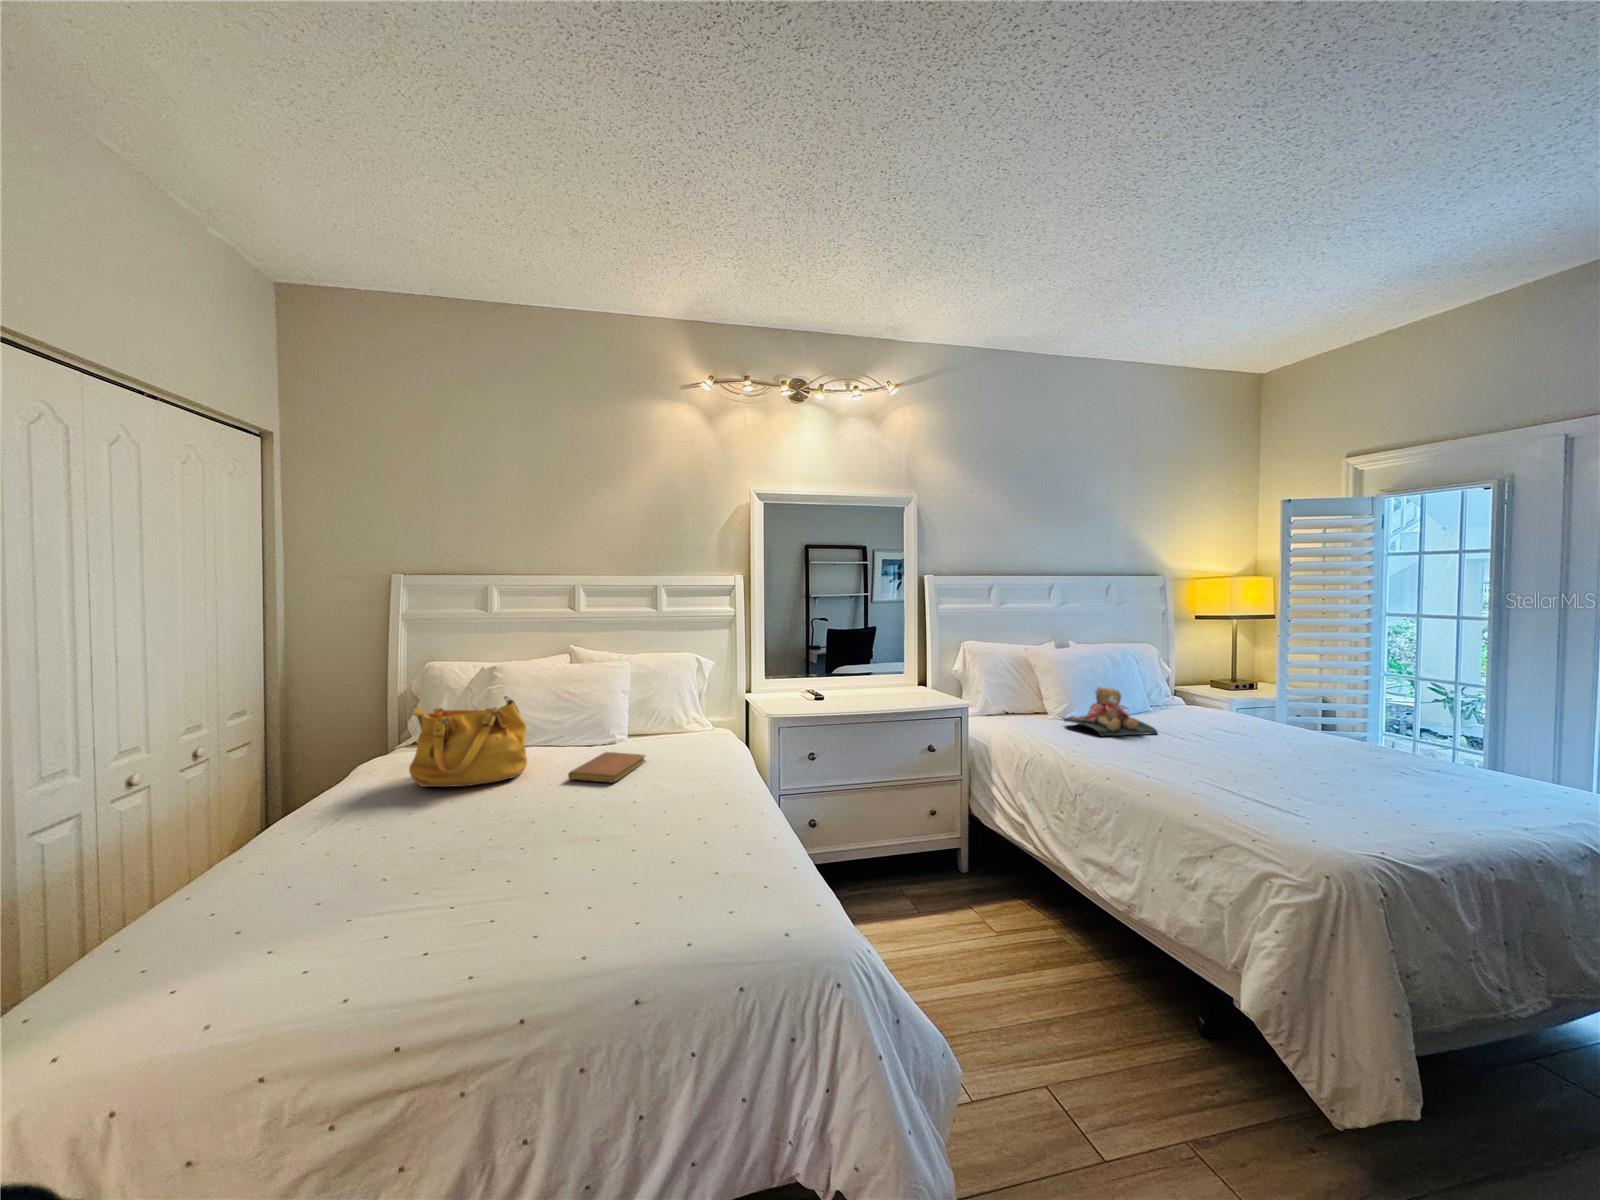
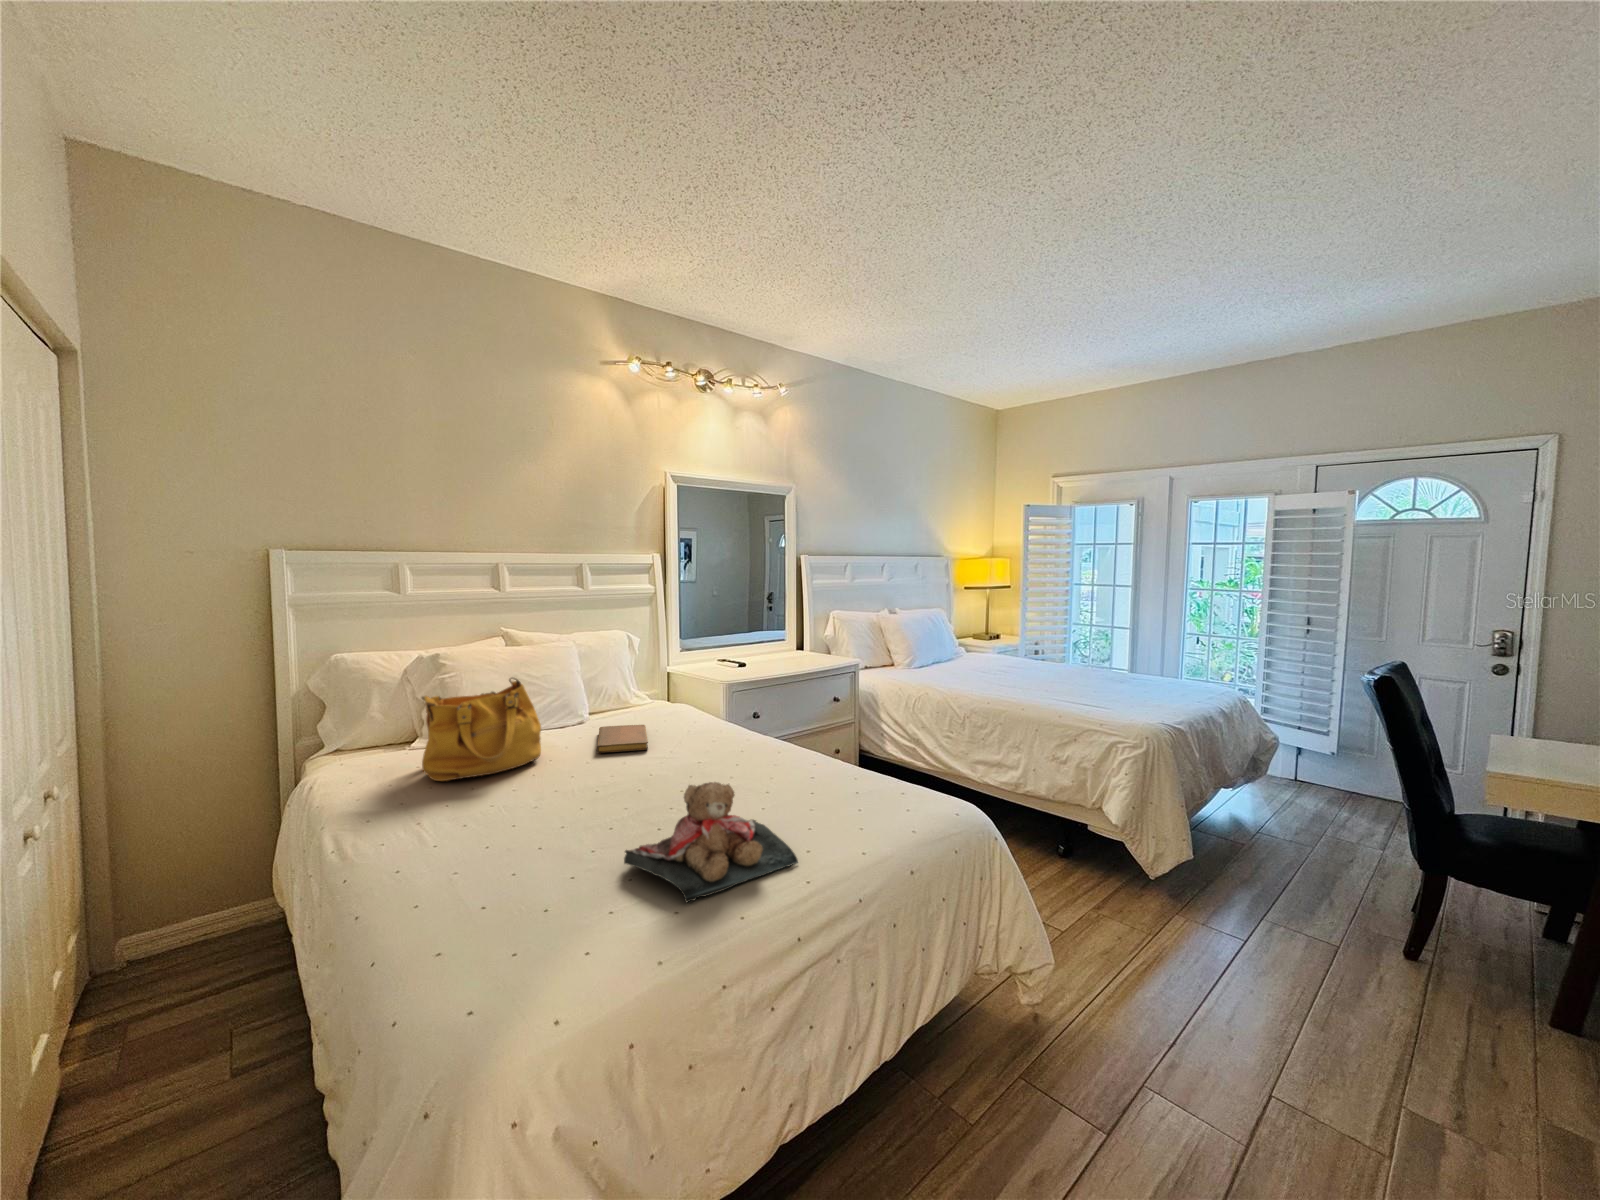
teddy bear: present [1063,688,1158,736] -> present [624,782,798,902]

